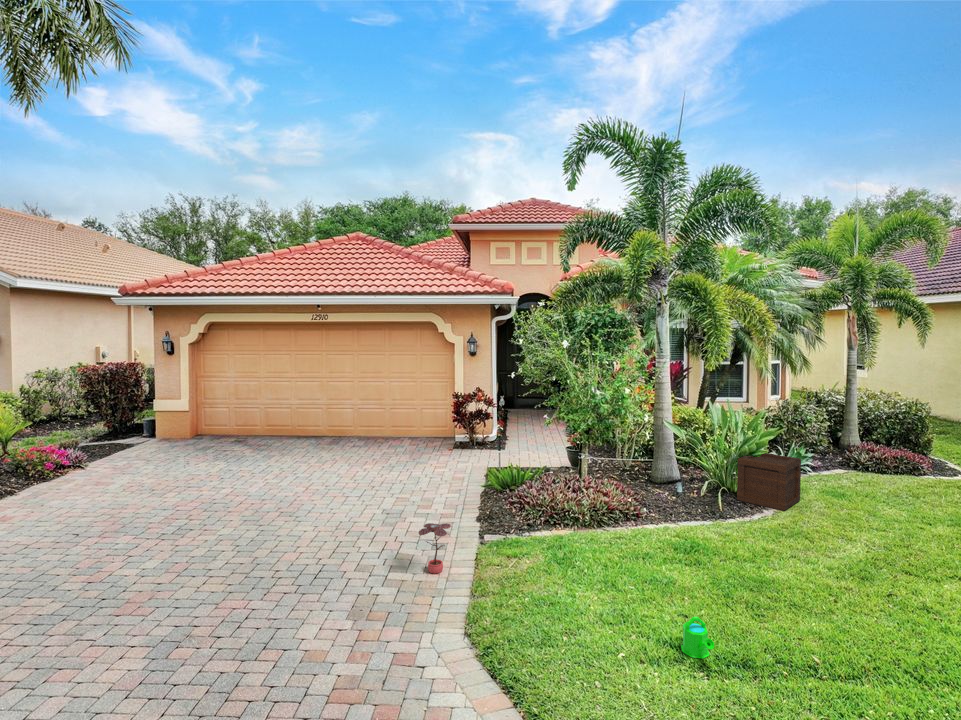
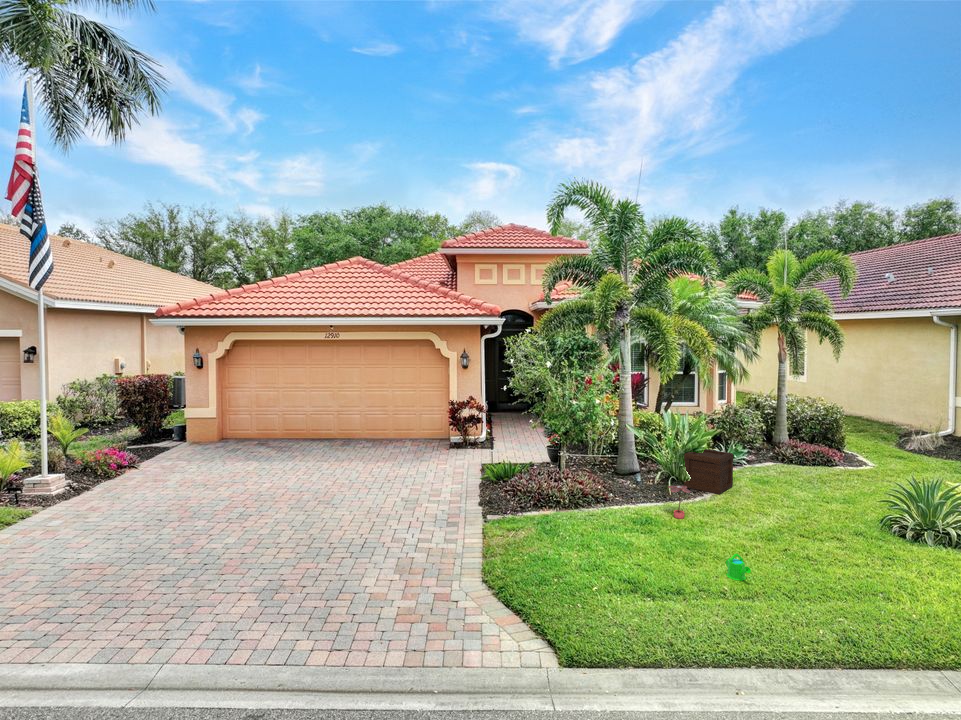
potted plant: present [419,523,451,573] -> present [668,486,691,519]
watering can: present [681,616,714,659] -> present [726,554,751,581]

